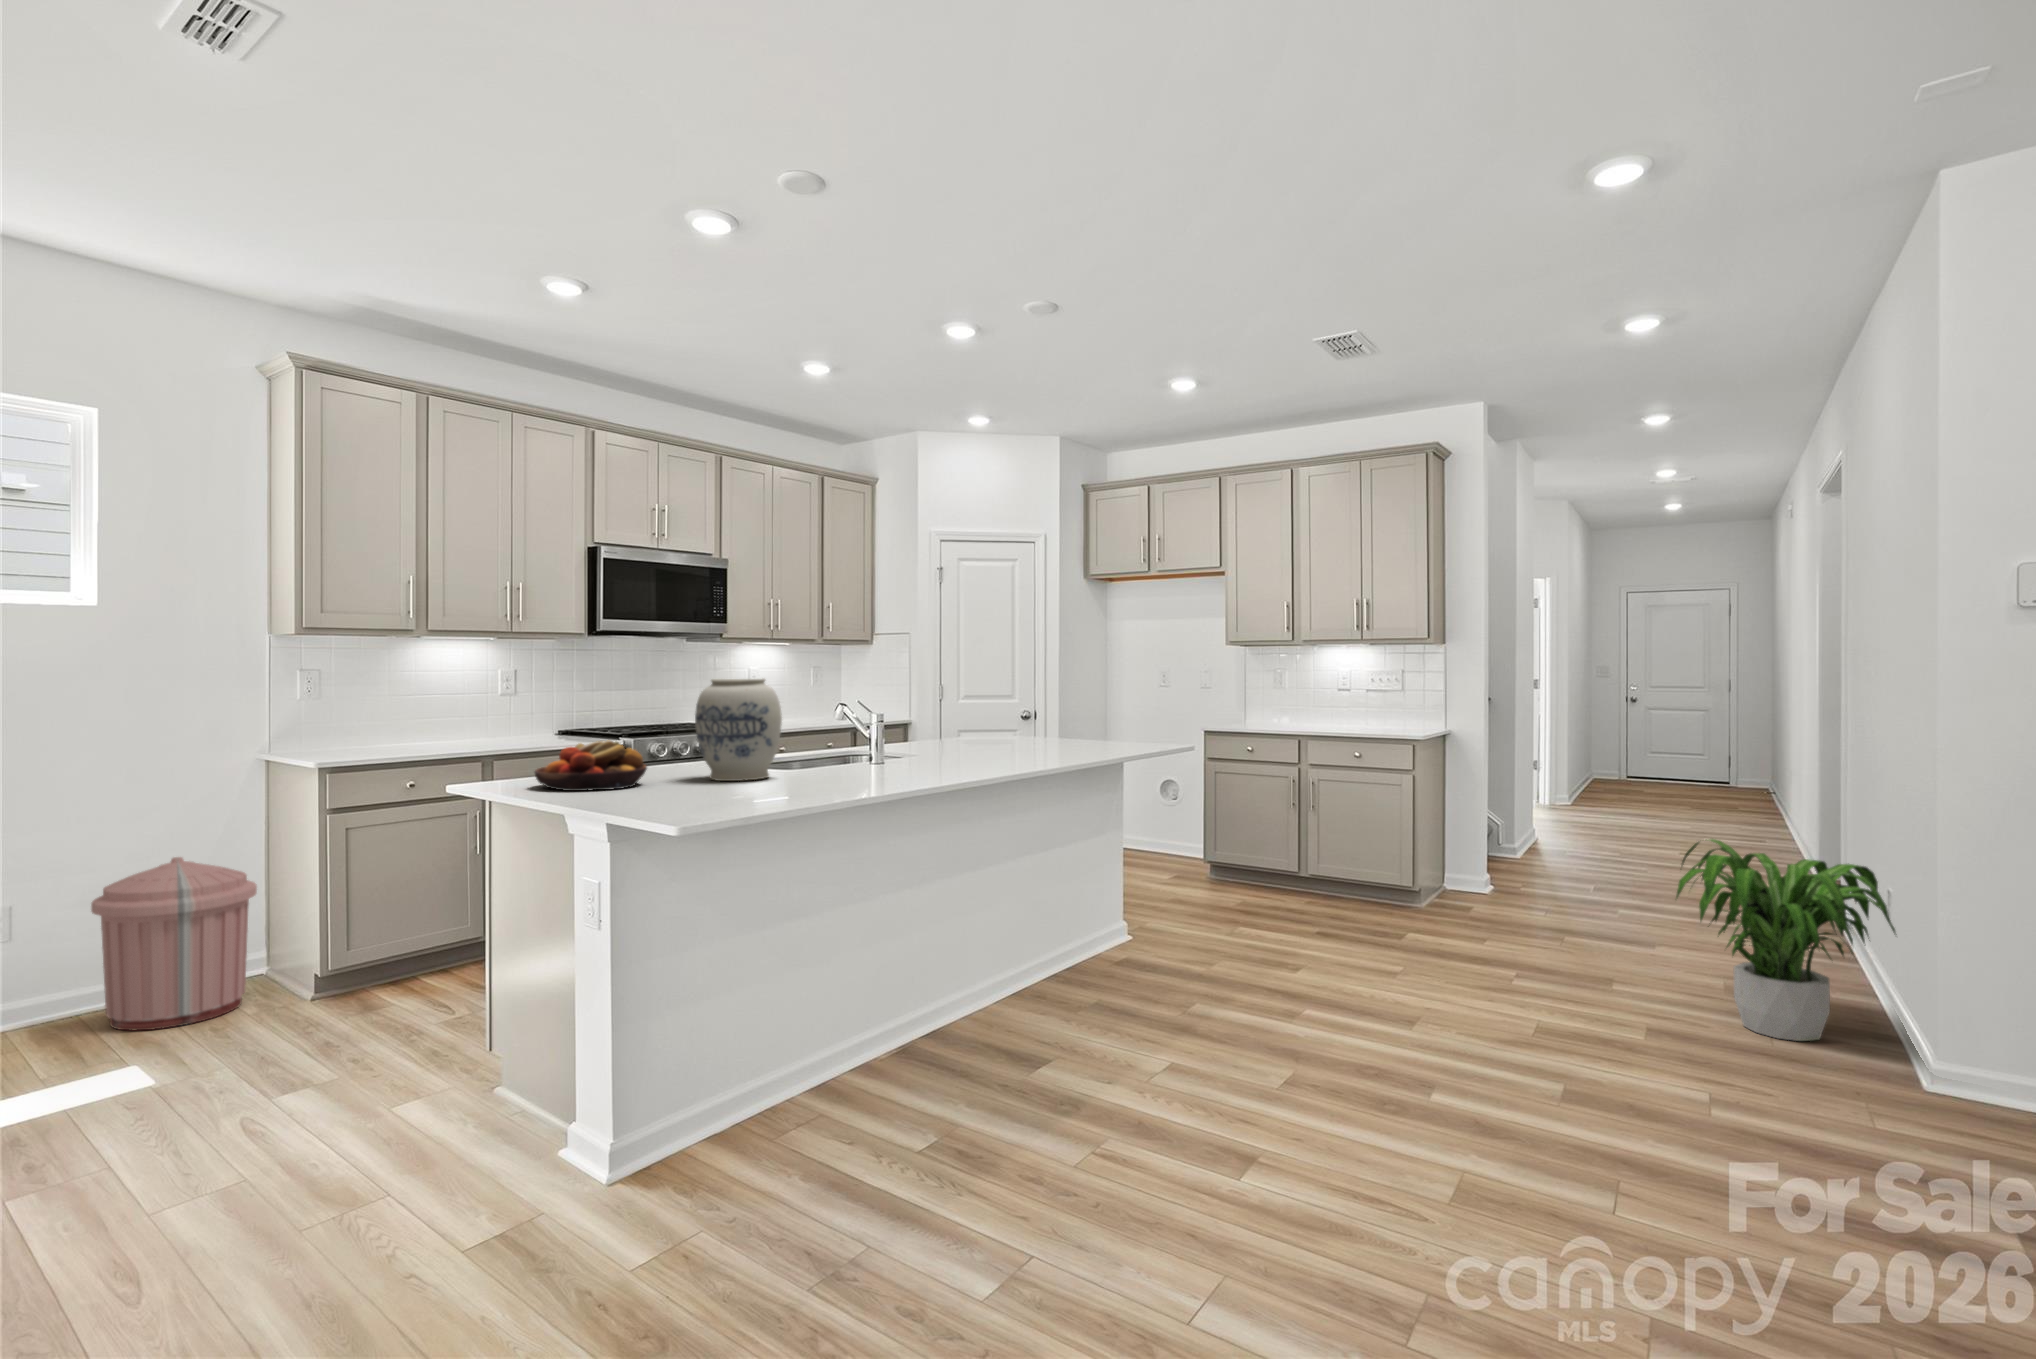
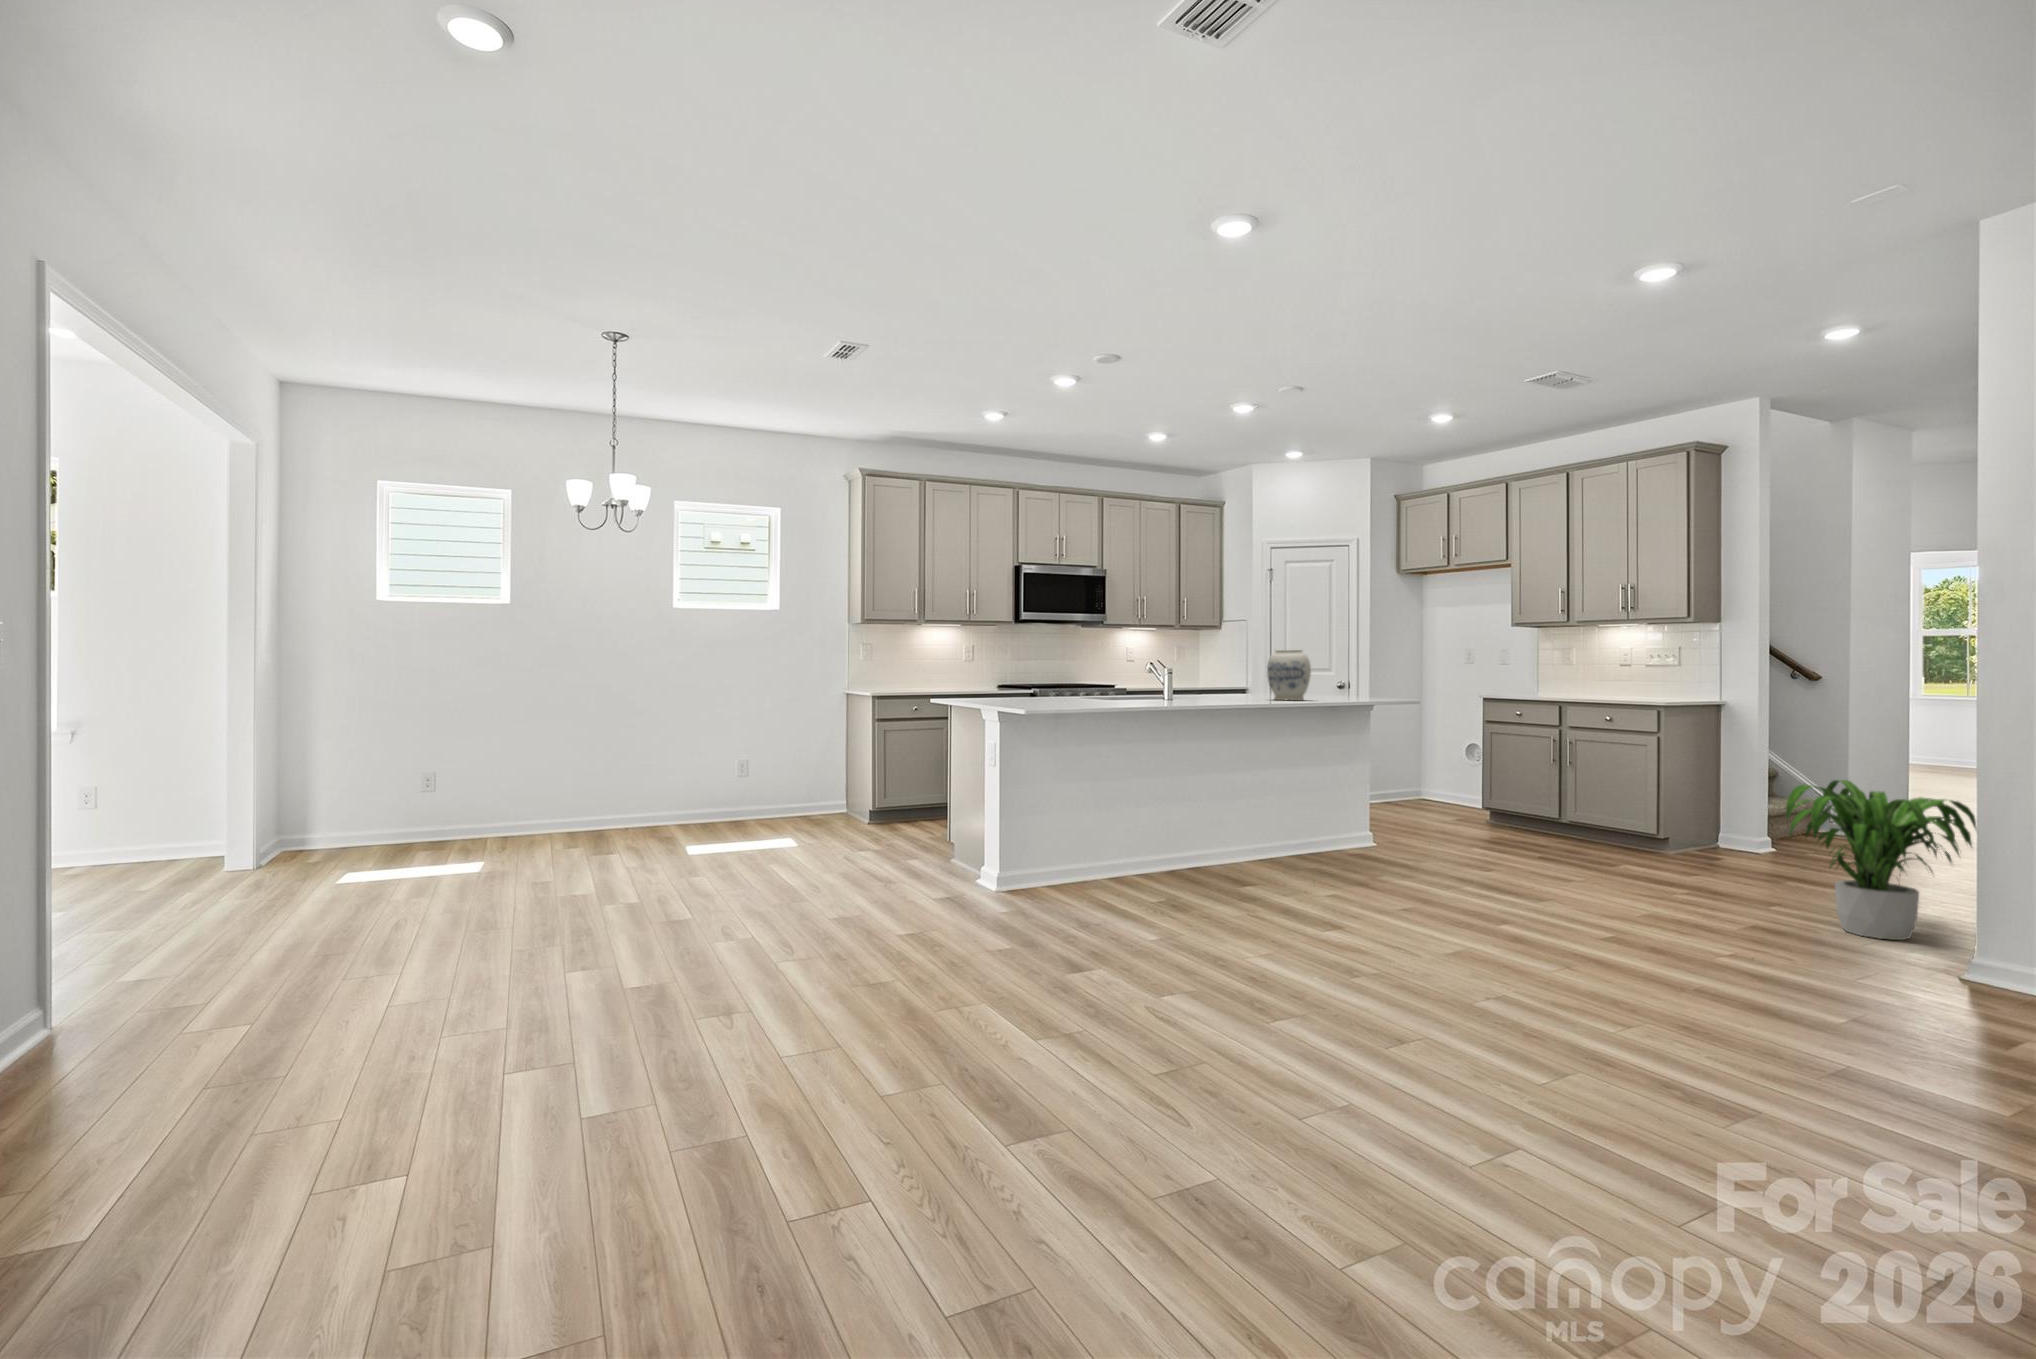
vase: present [695,679,782,781] -> present [1267,650,1311,700]
fruit bowl: present [535,740,647,791] -> none [969,677,1024,701]
trash can: present [91,857,257,1030] -> none [775,742,843,829]

